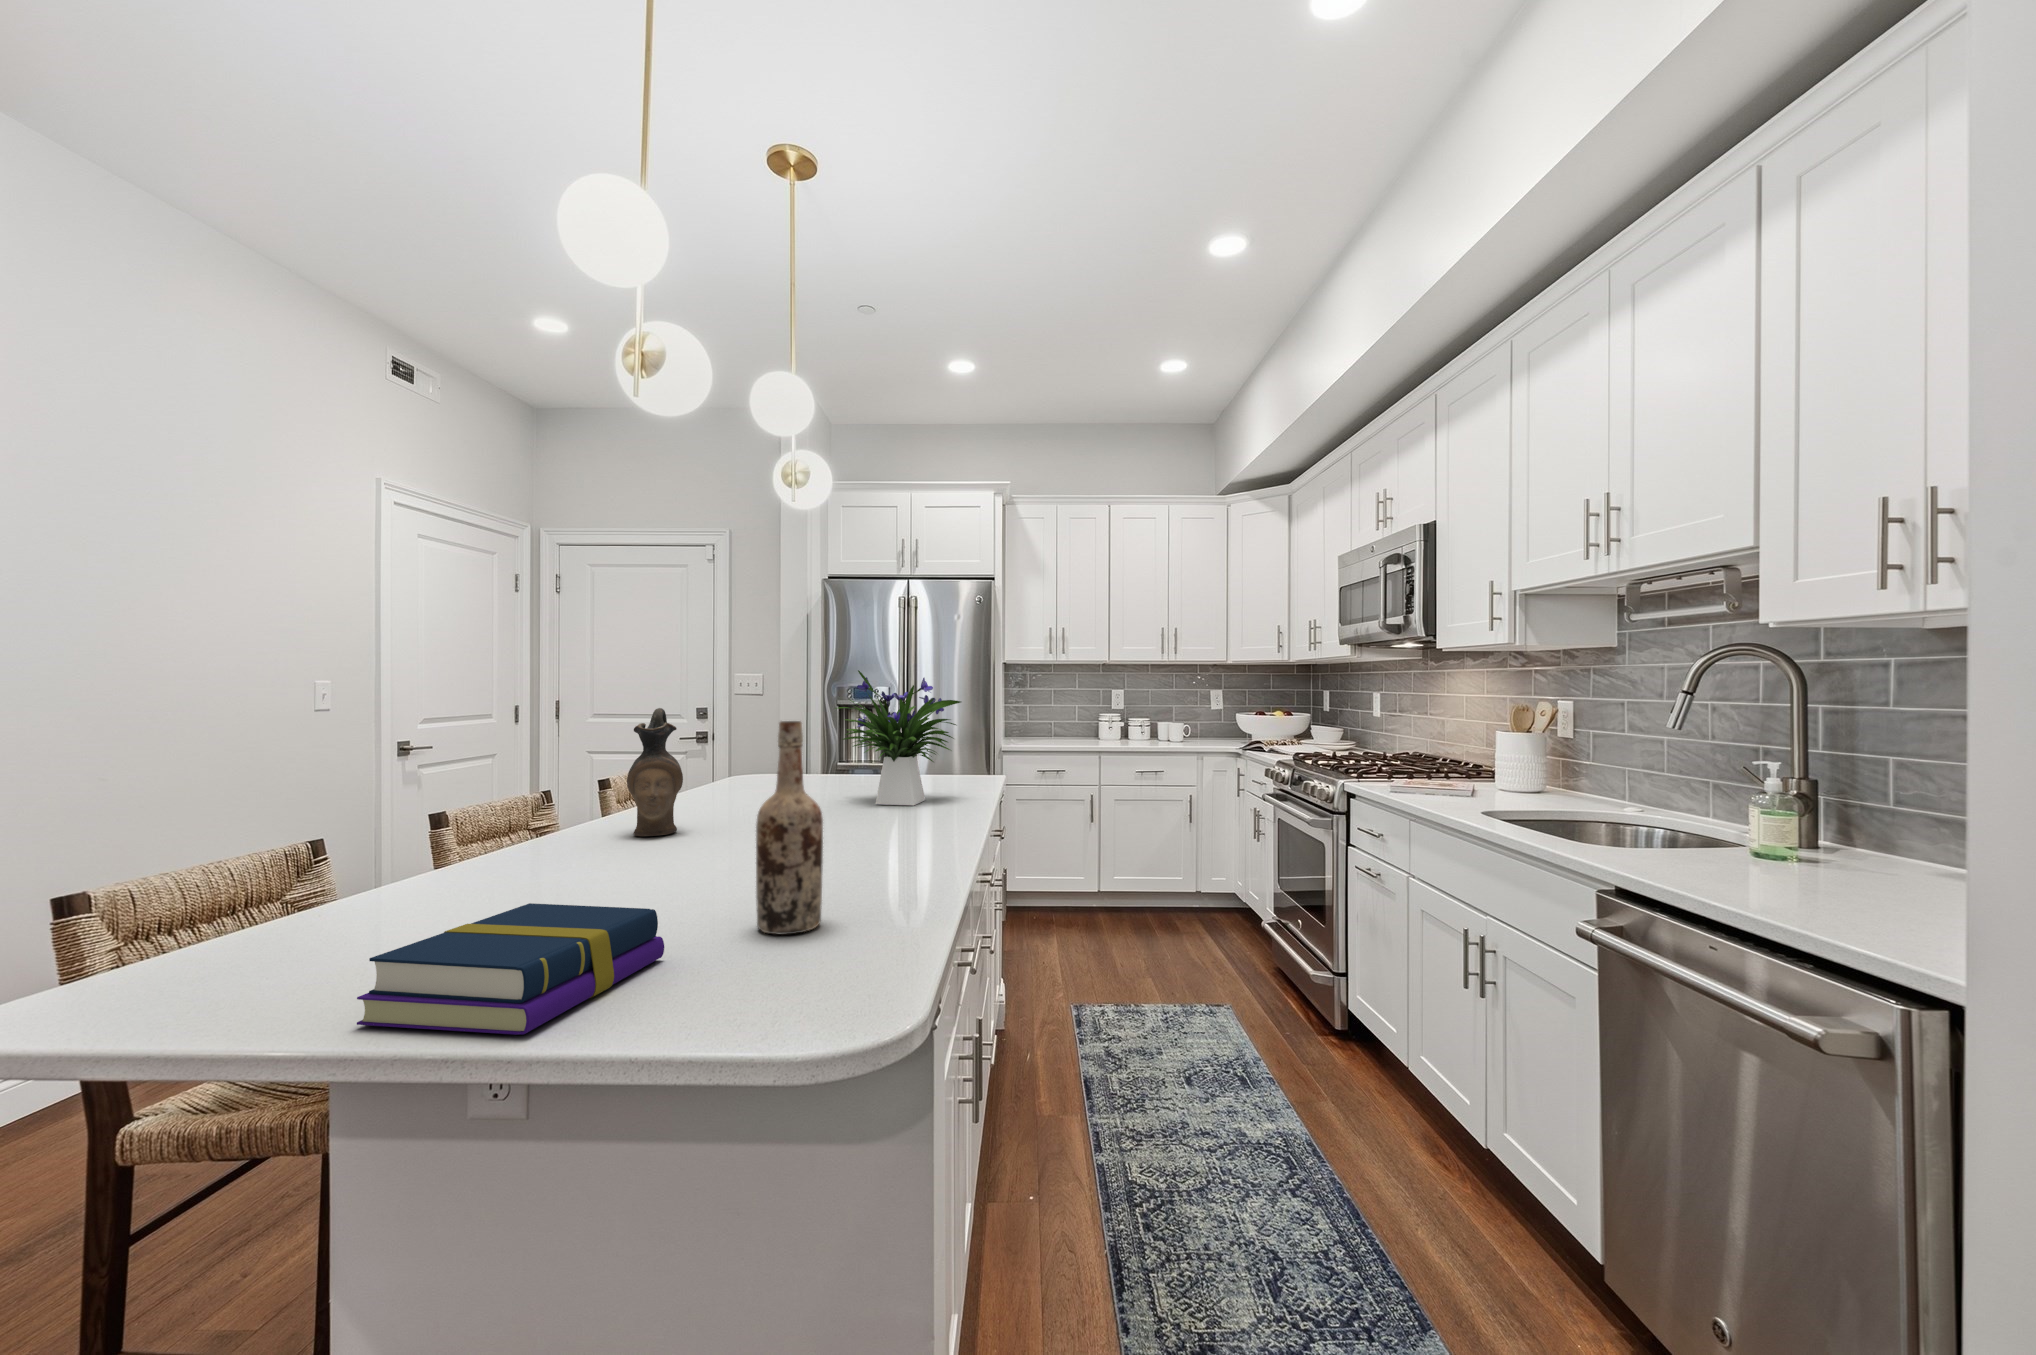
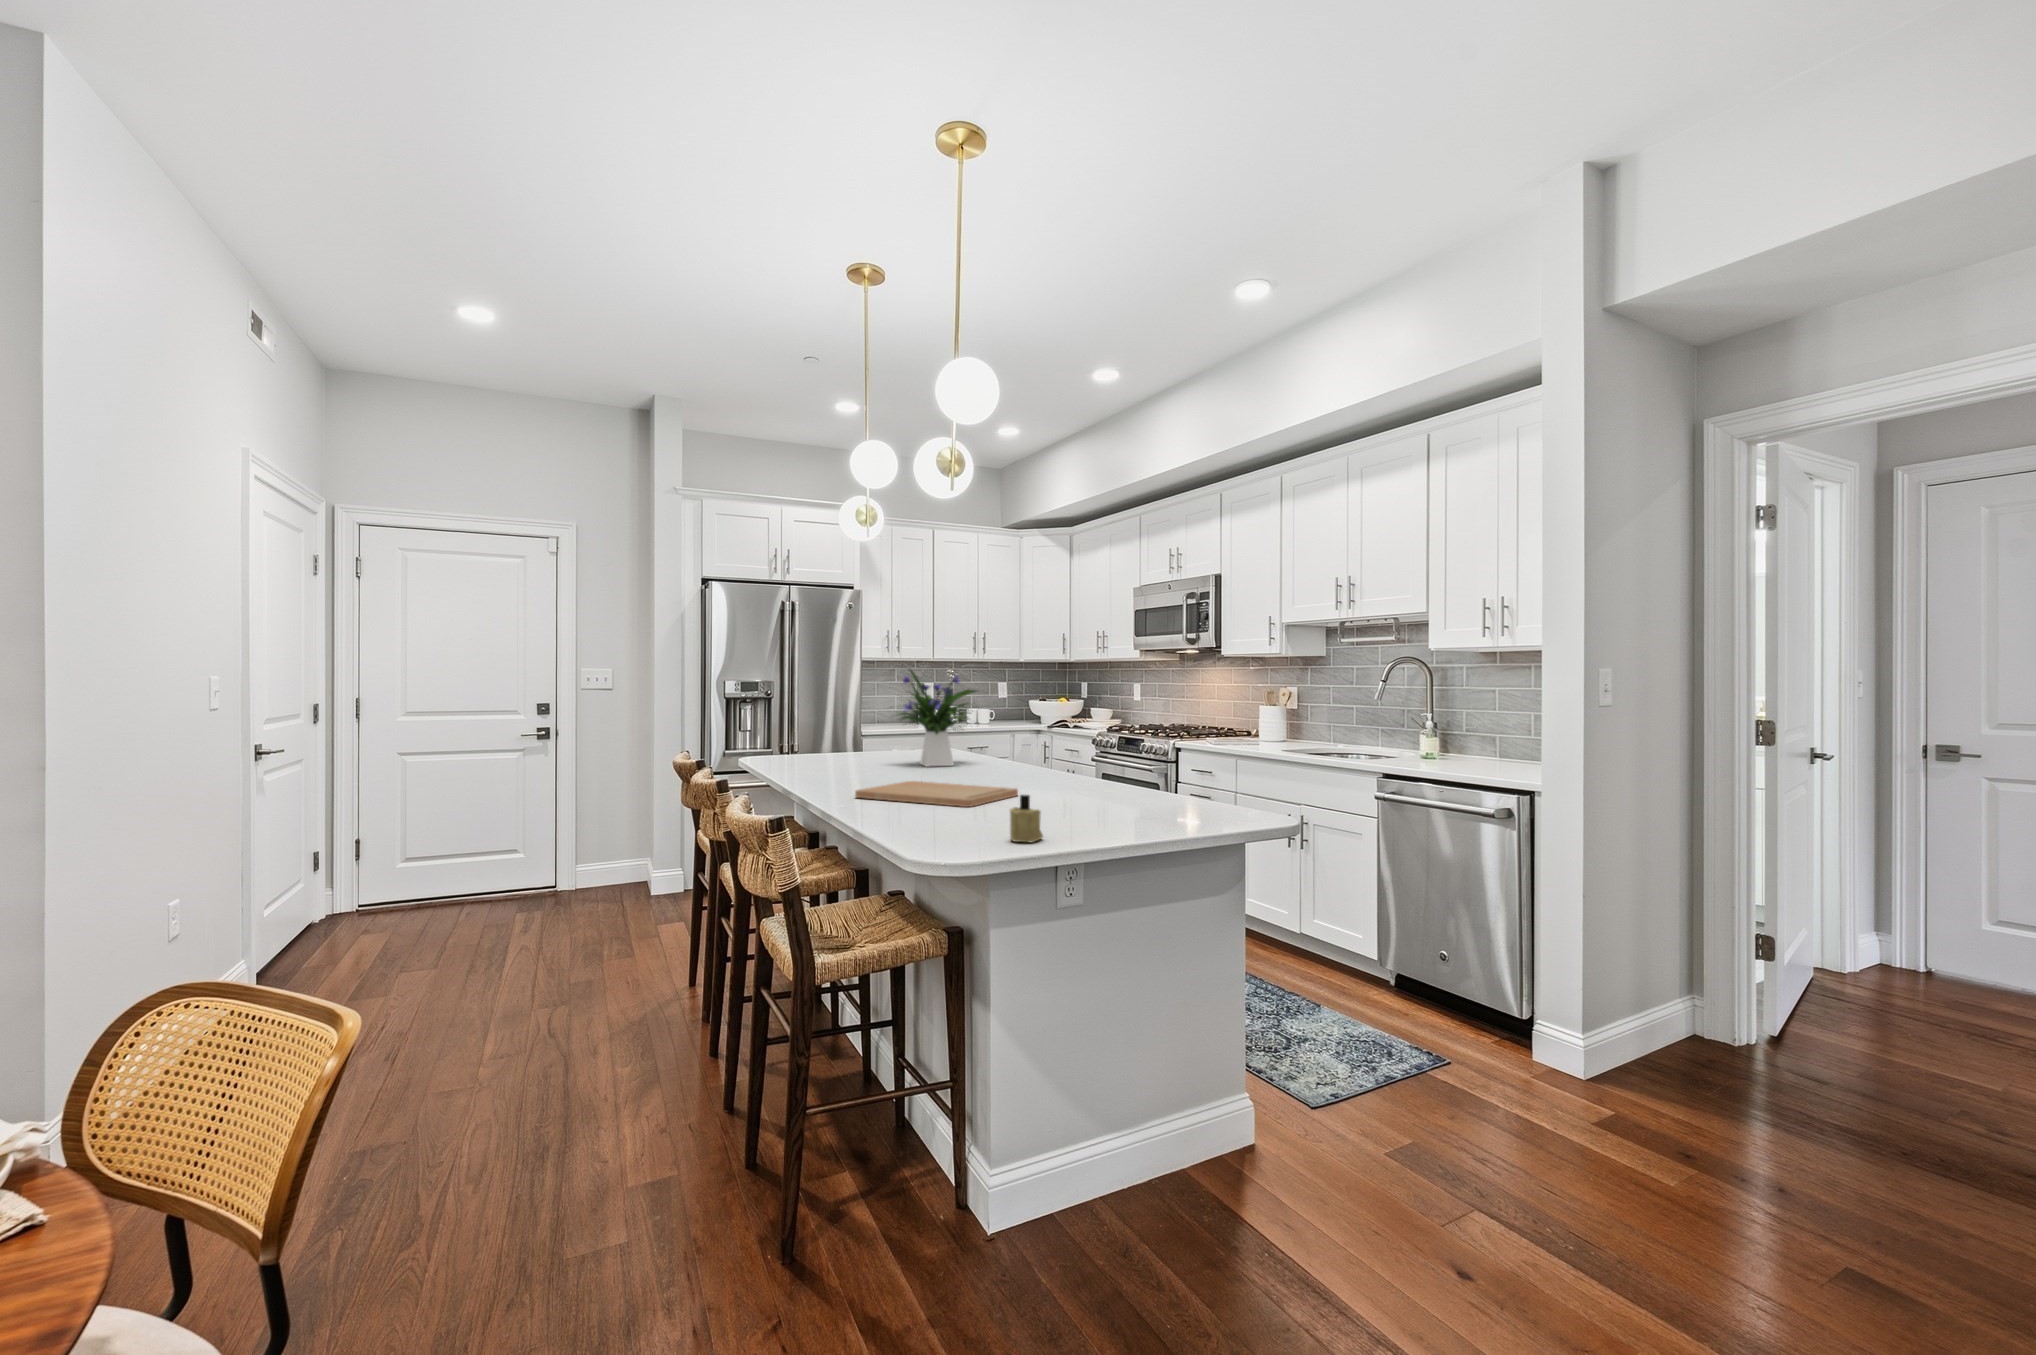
ceramic pitcher: present [627,708,683,836] -> none [838,696,878,787]
wine bottle: present [756,721,823,935] -> none [1102,697,1136,806]
cutting board: none [554,834,749,900] -> present [855,781,1018,807]
book: present [357,903,664,1035] -> none [1040,789,1154,833]
candle: none [171,930,274,1045] -> present [1010,795,1043,842]

